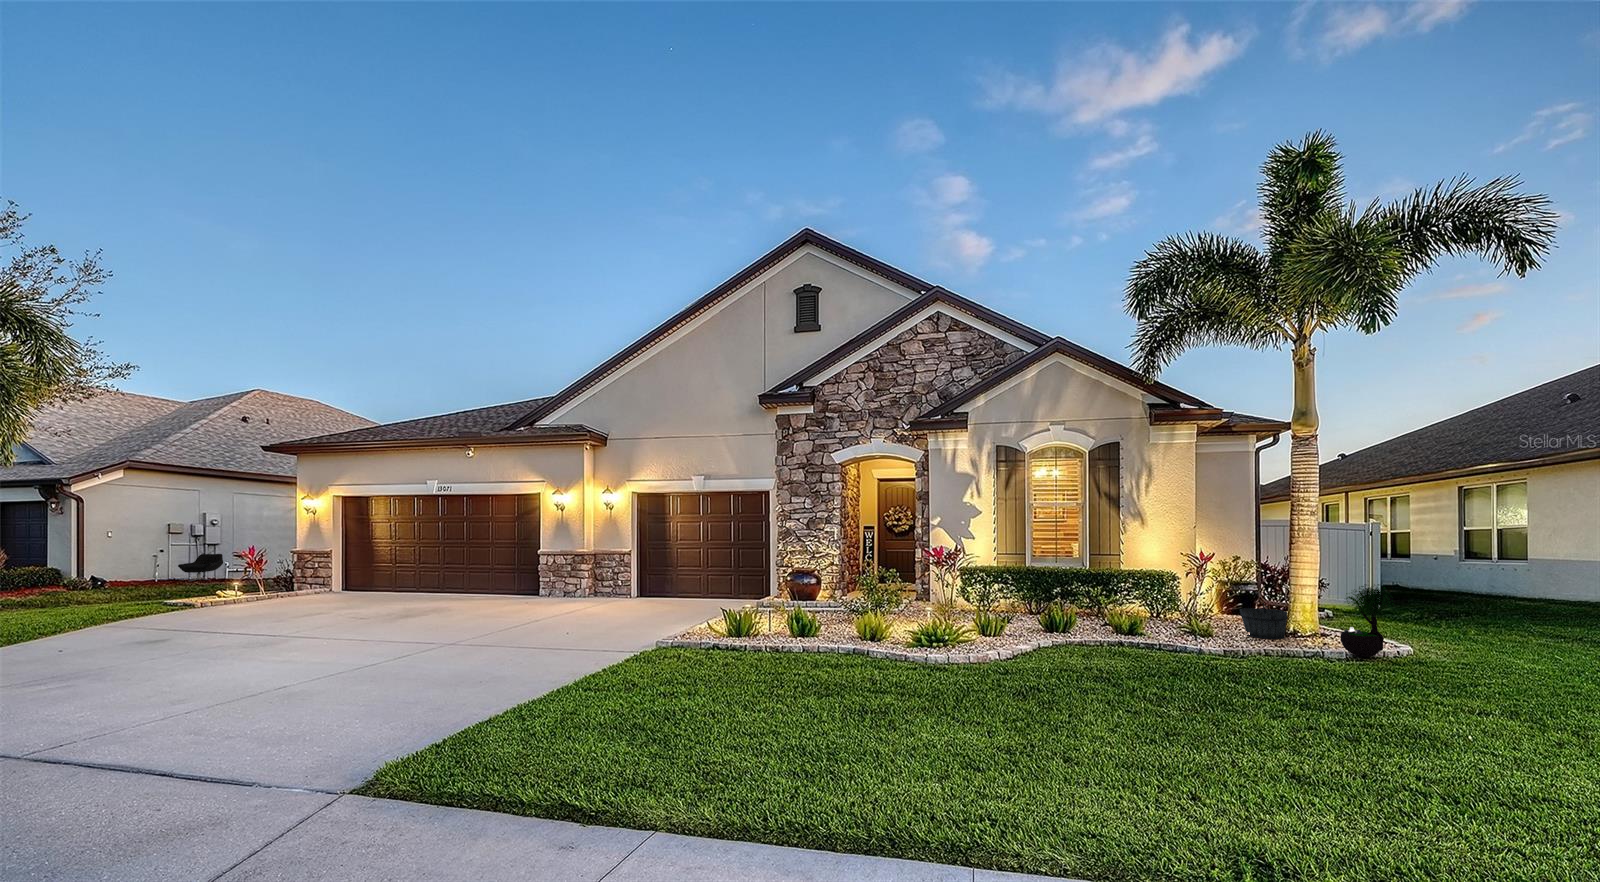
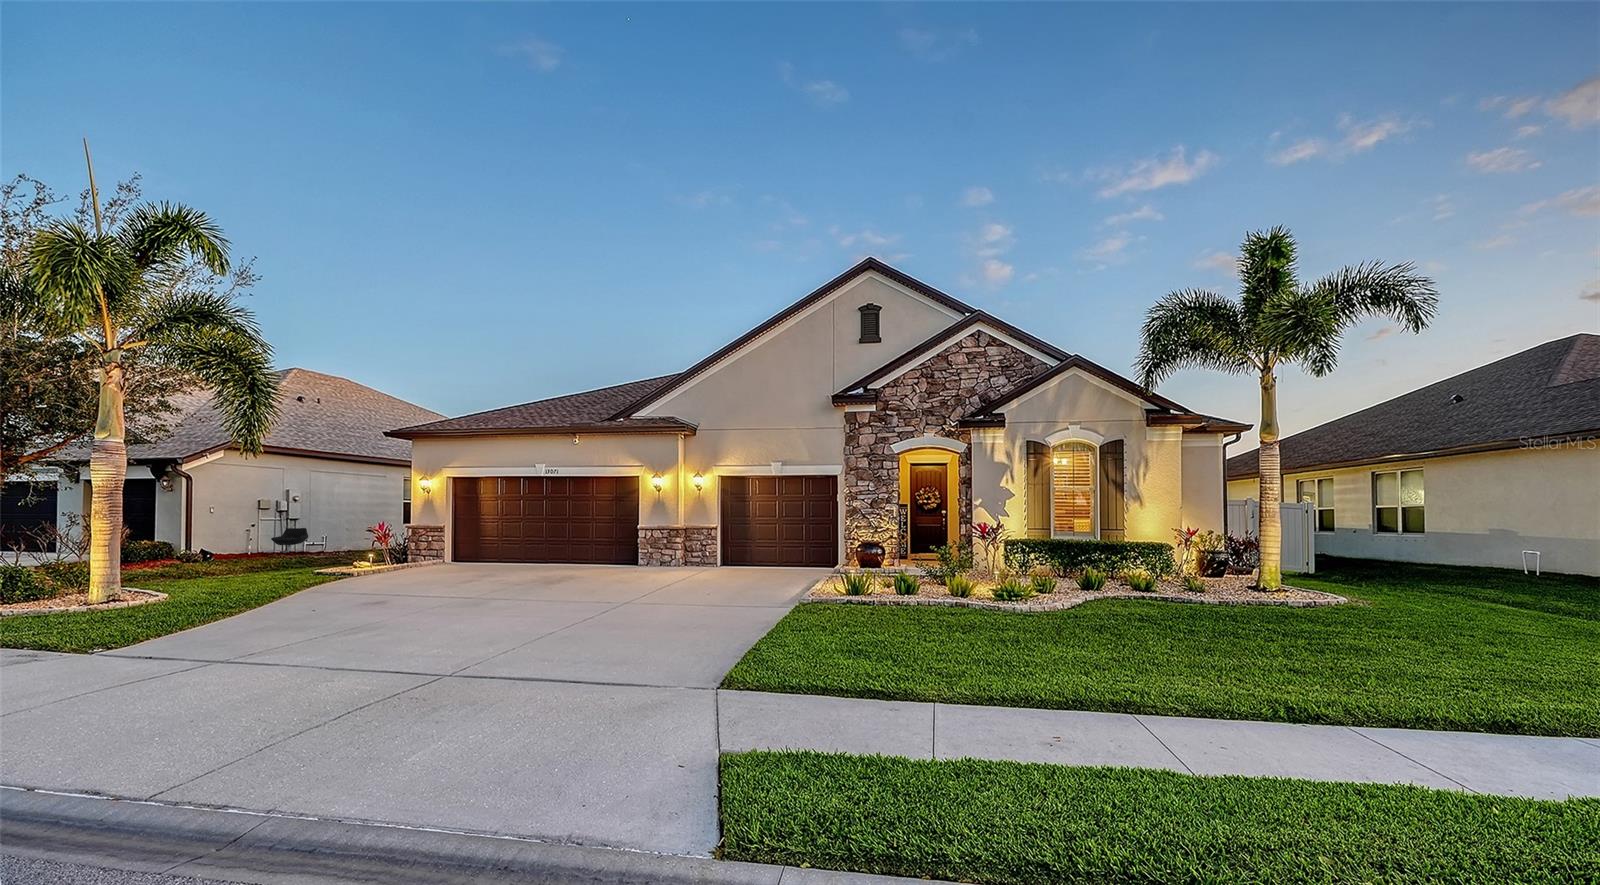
potted tree: present [1340,584,1394,657] -> none [1281,544,1317,597]
wooden bucket: present [1240,601,1288,639] -> none [1211,560,1245,587]

